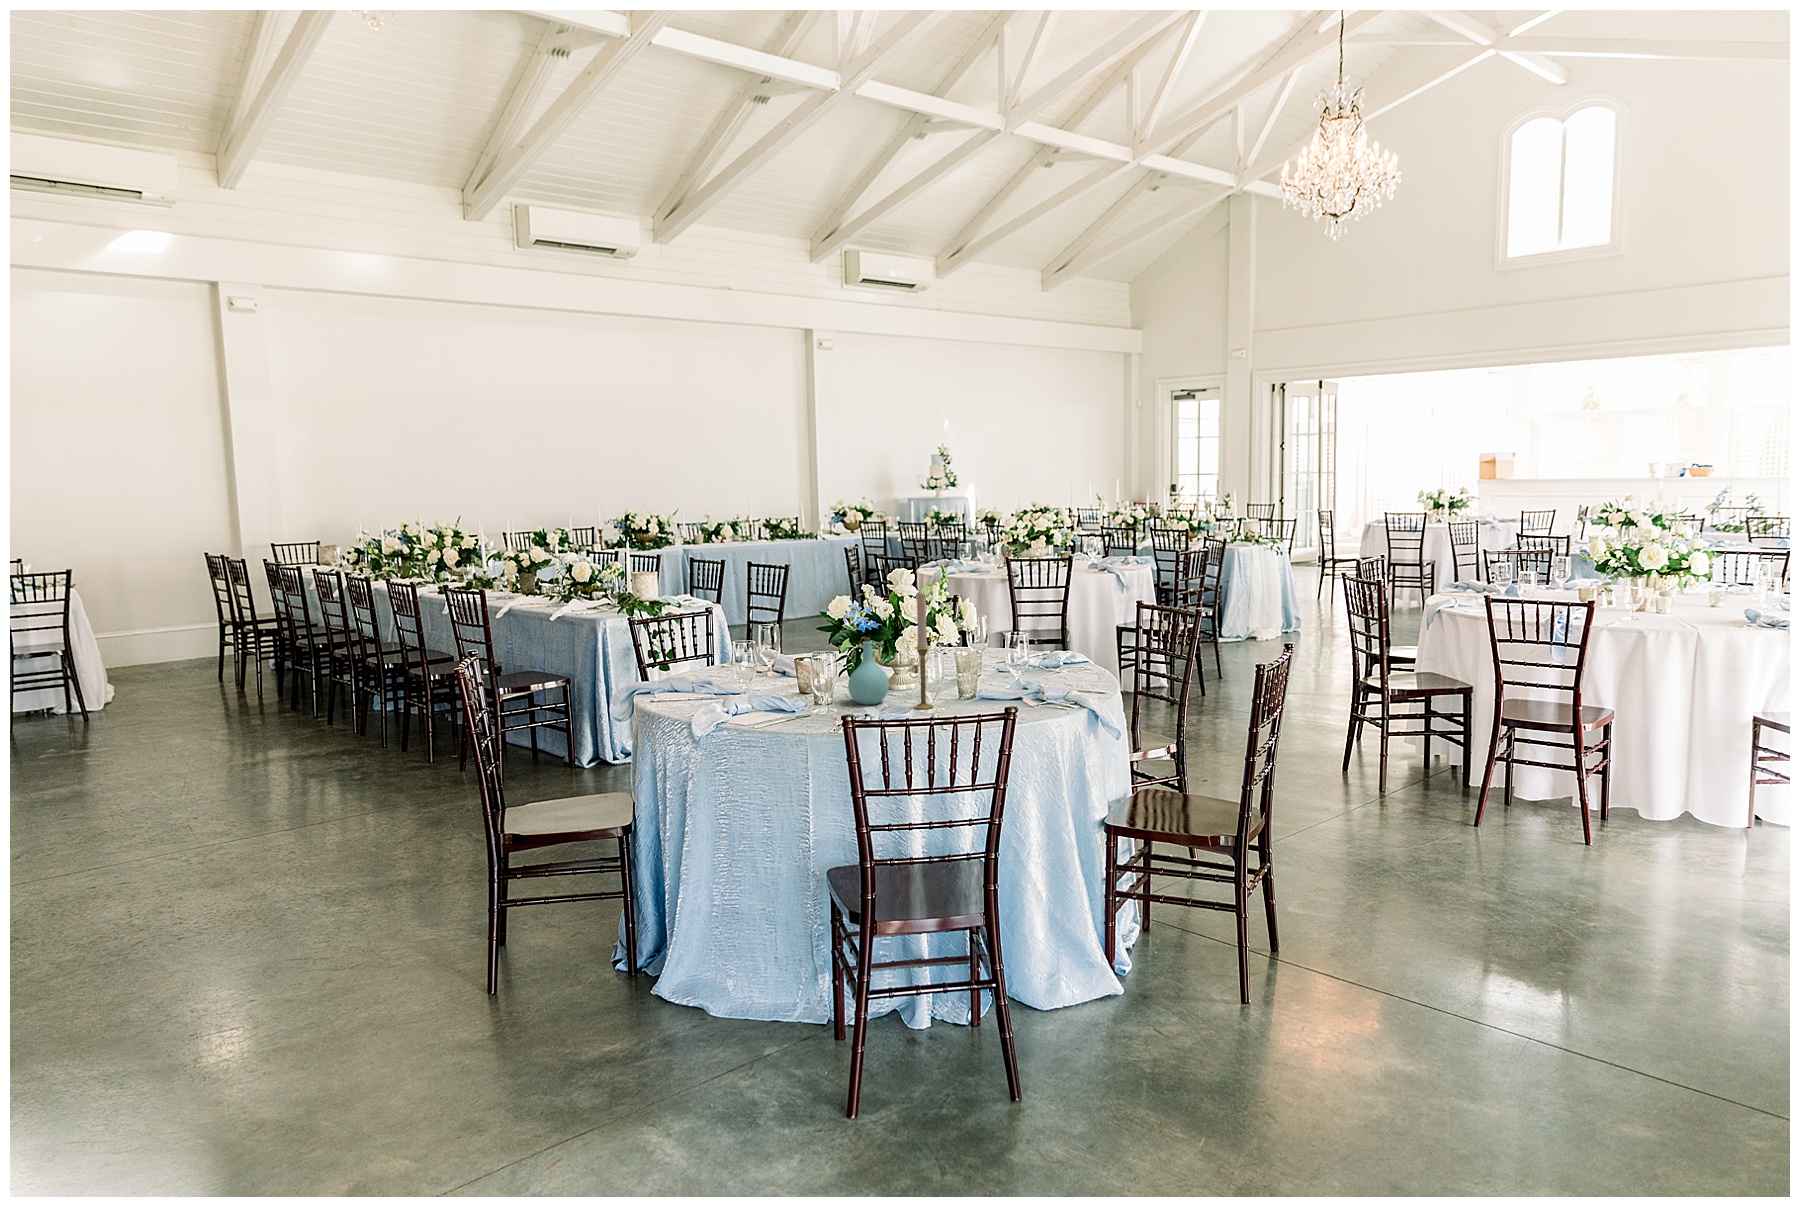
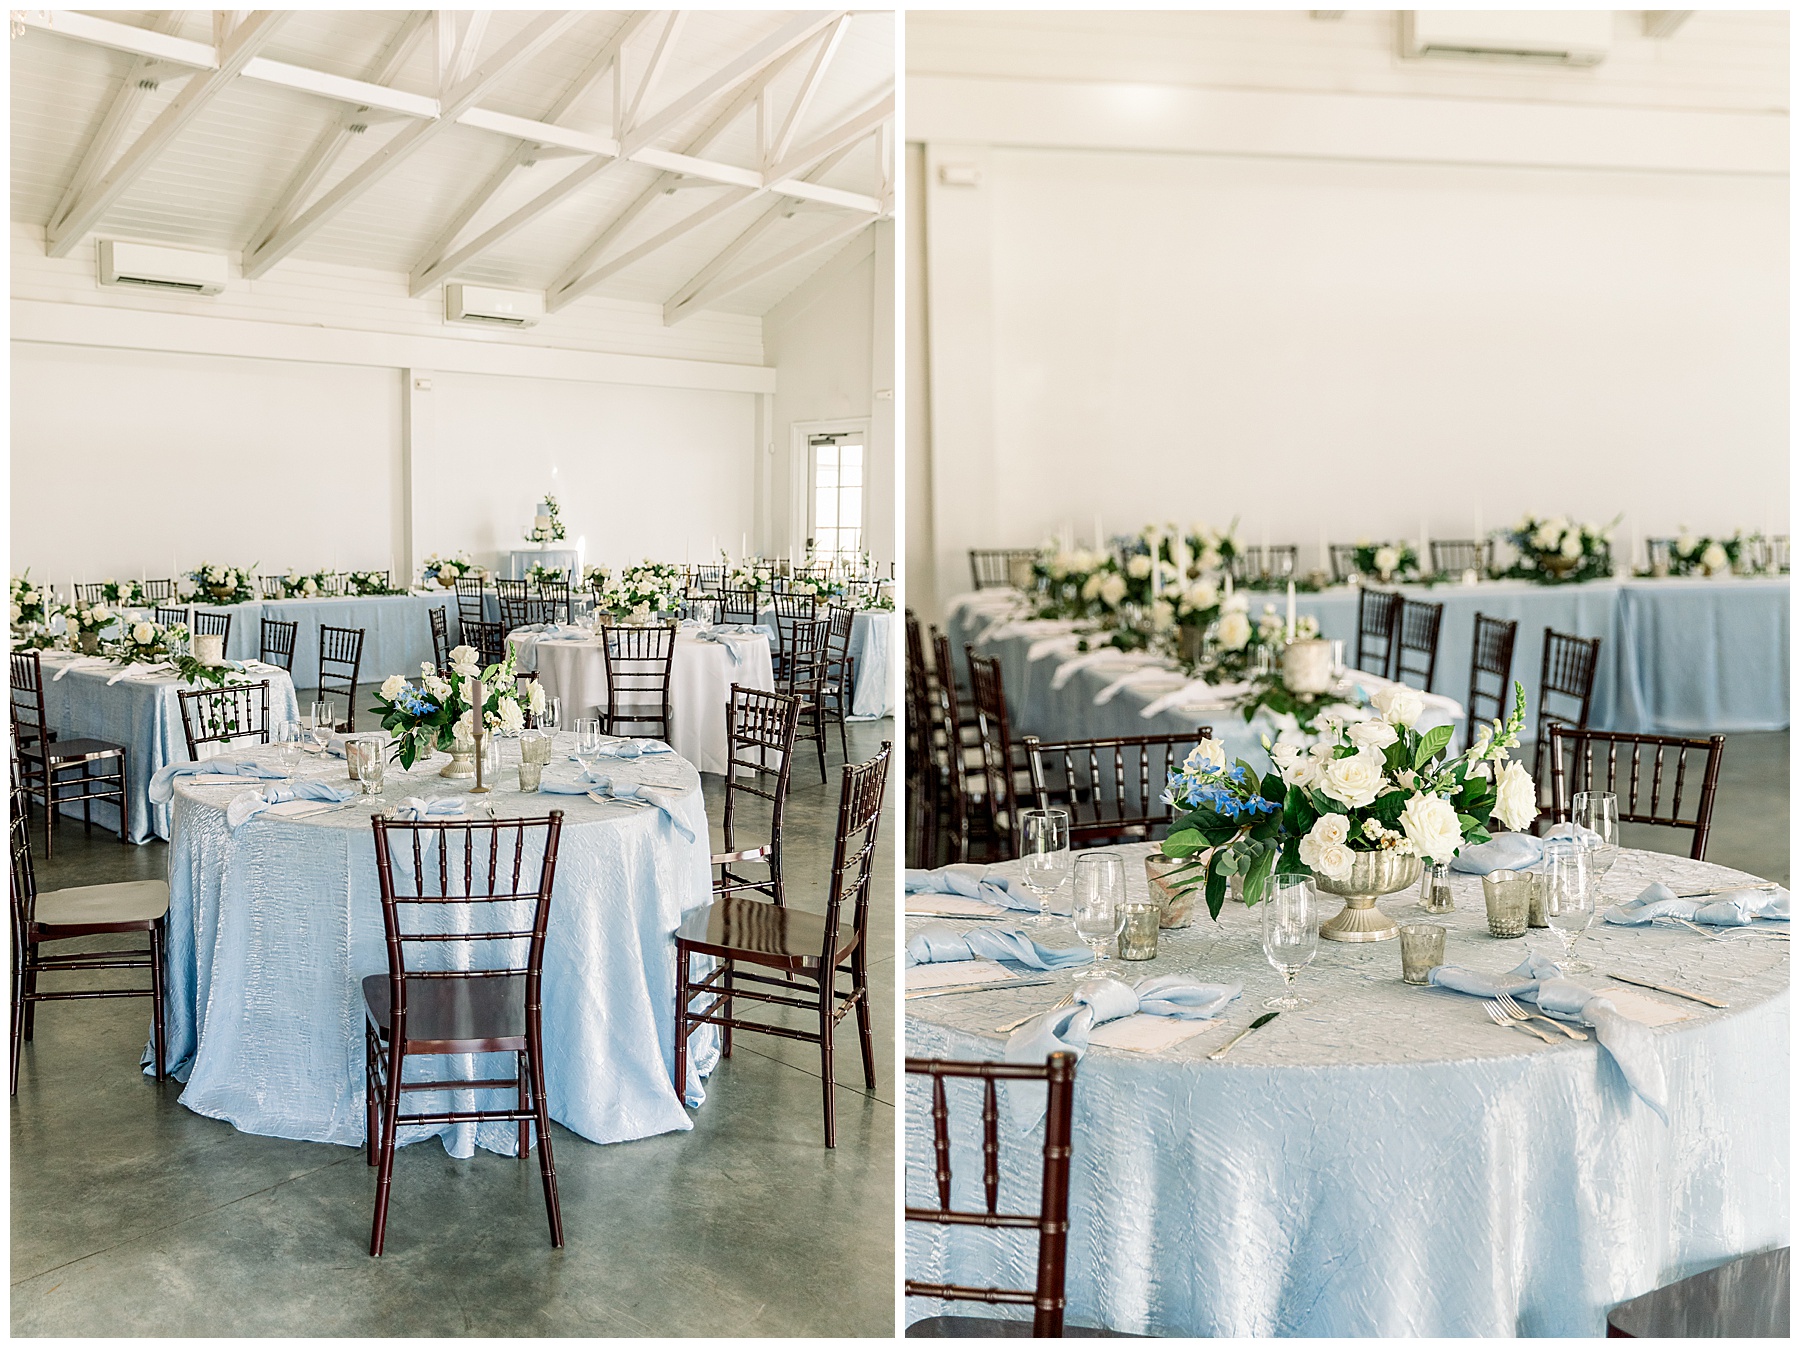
bottle: present [848,638,889,704] -> none [401,723,445,789]

